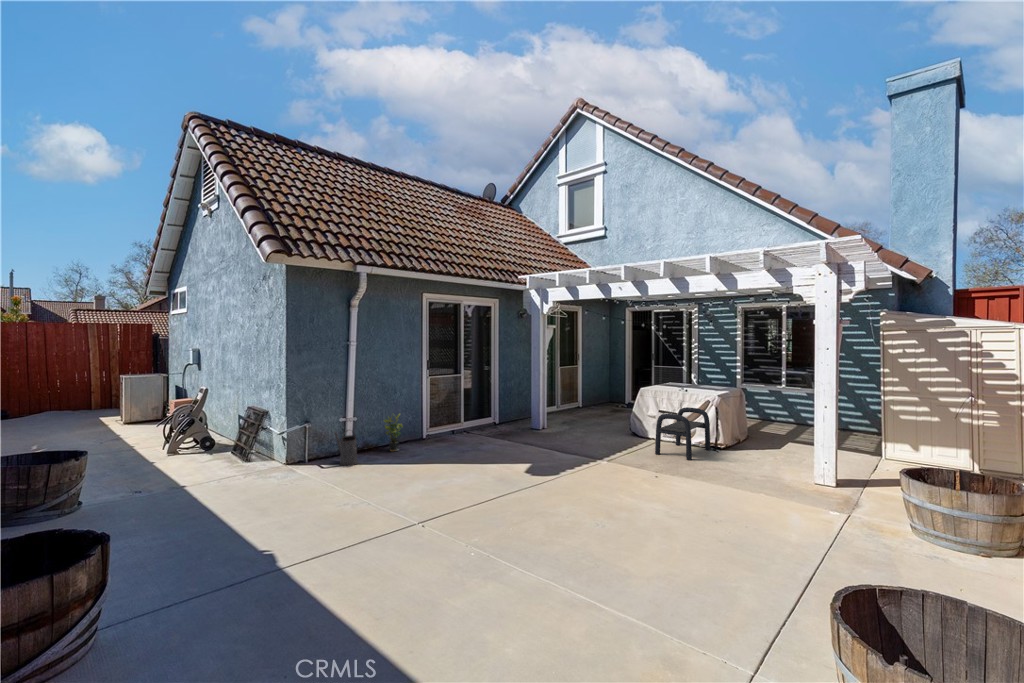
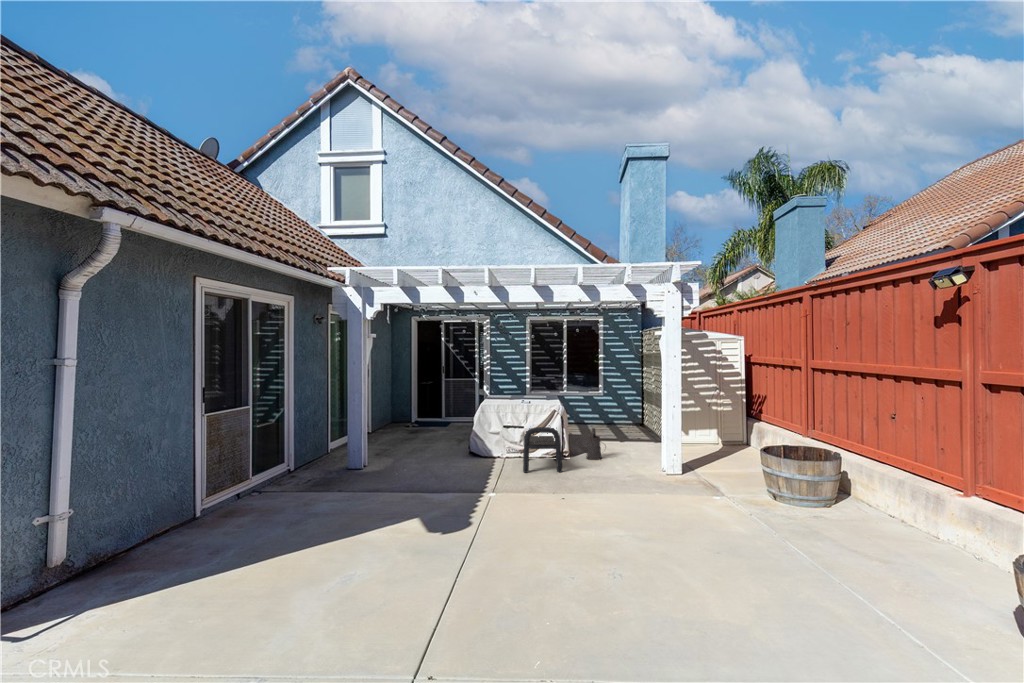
potted plant: present [384,414,403,452] -> none [166,477,202,546]
watering can: present [334,430,358,466] -> present [569,428,602,460]

